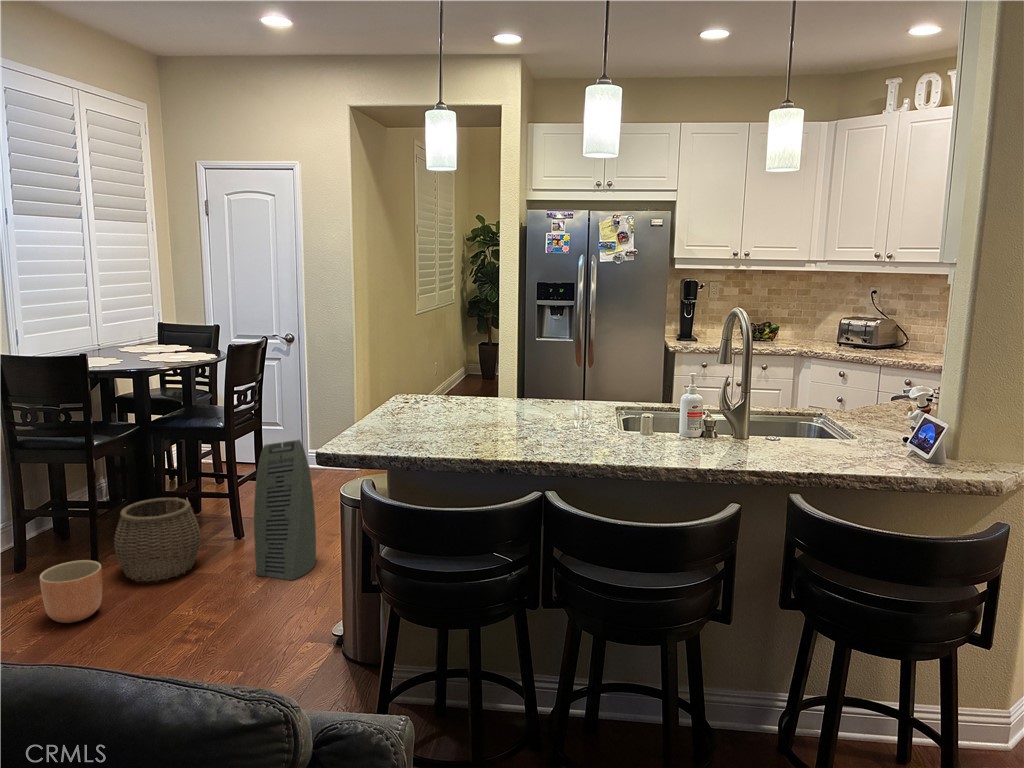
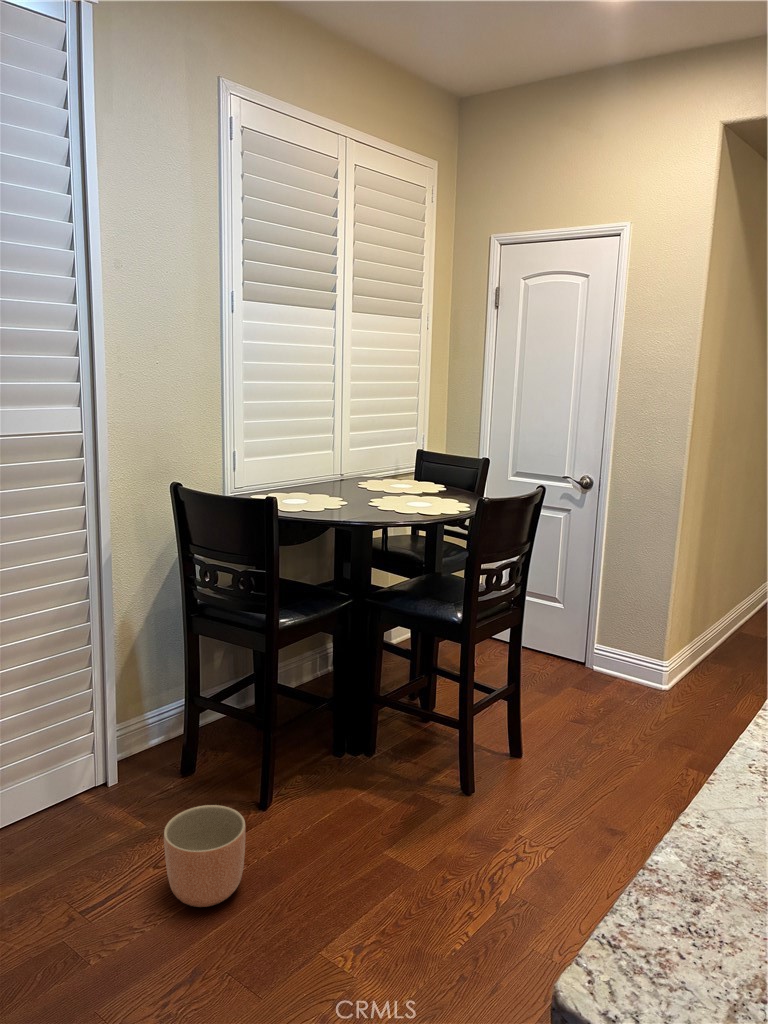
air purifier: present [254,440,316,580] -> none [471,683,581,932]
woven basket: present [114,498,200,582] -> none [286,717,403,855]

